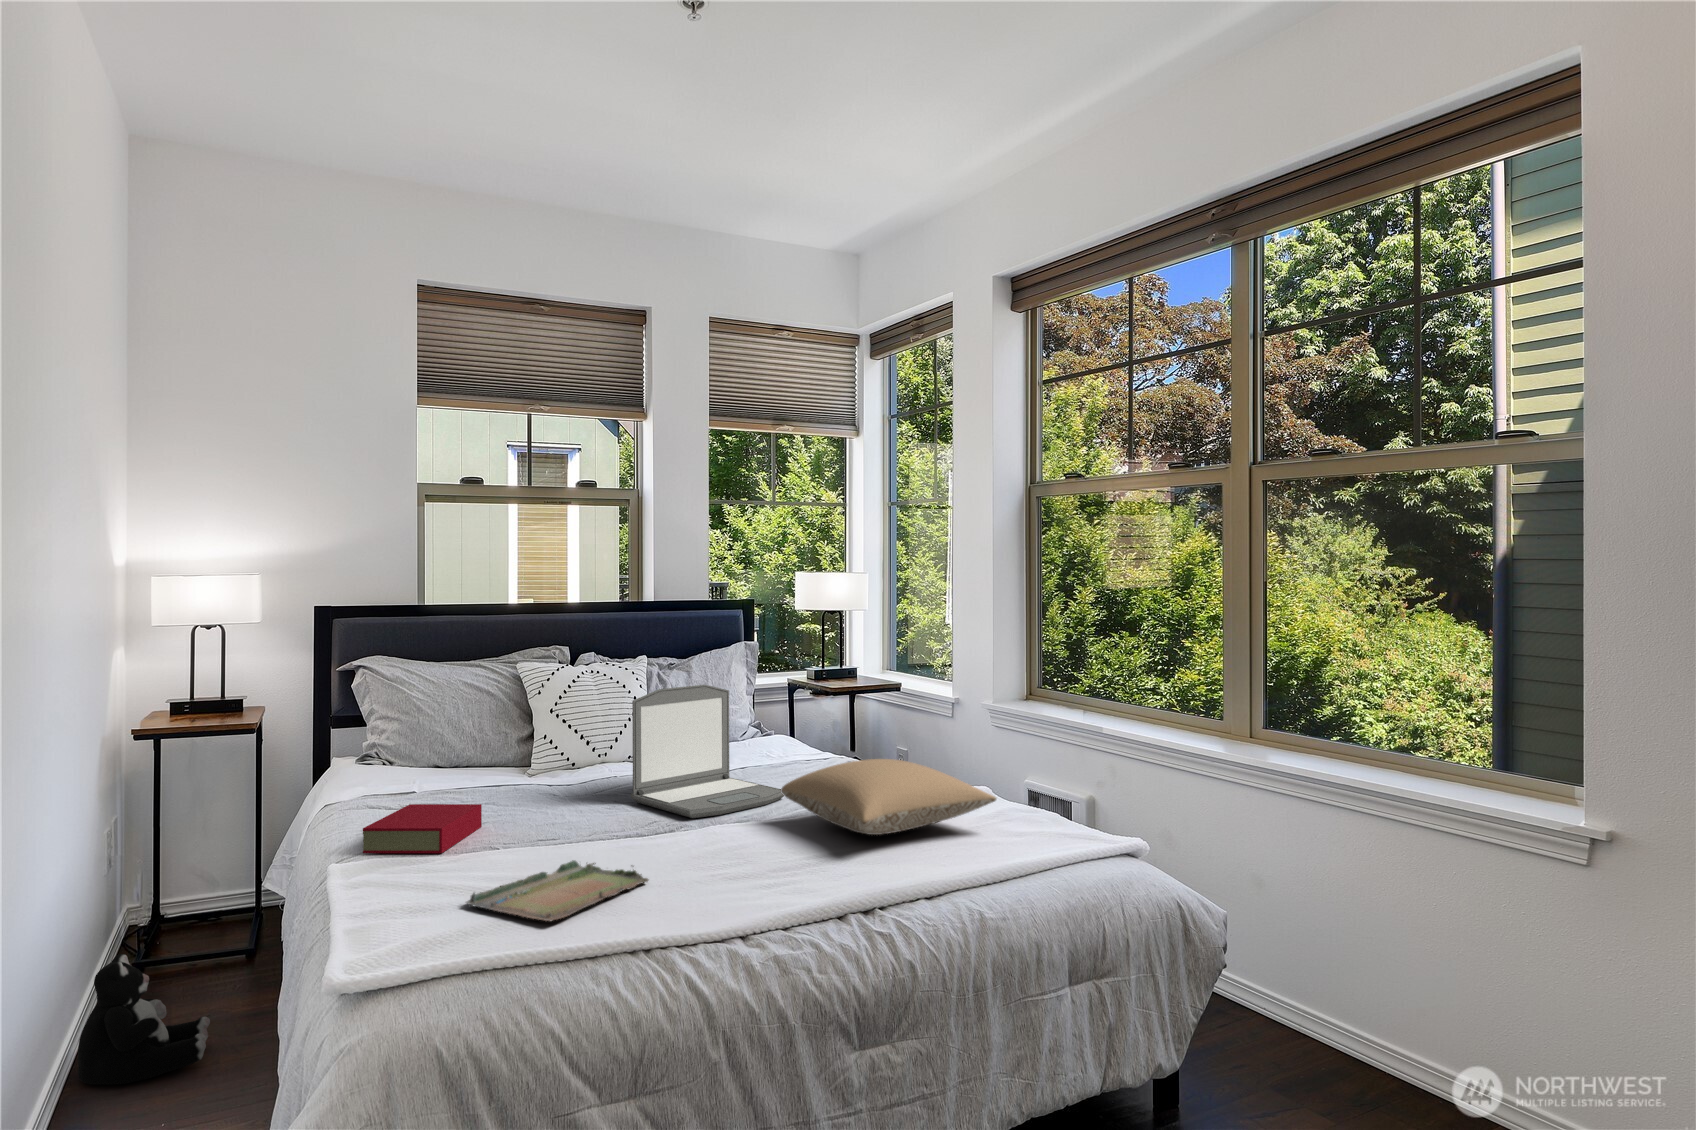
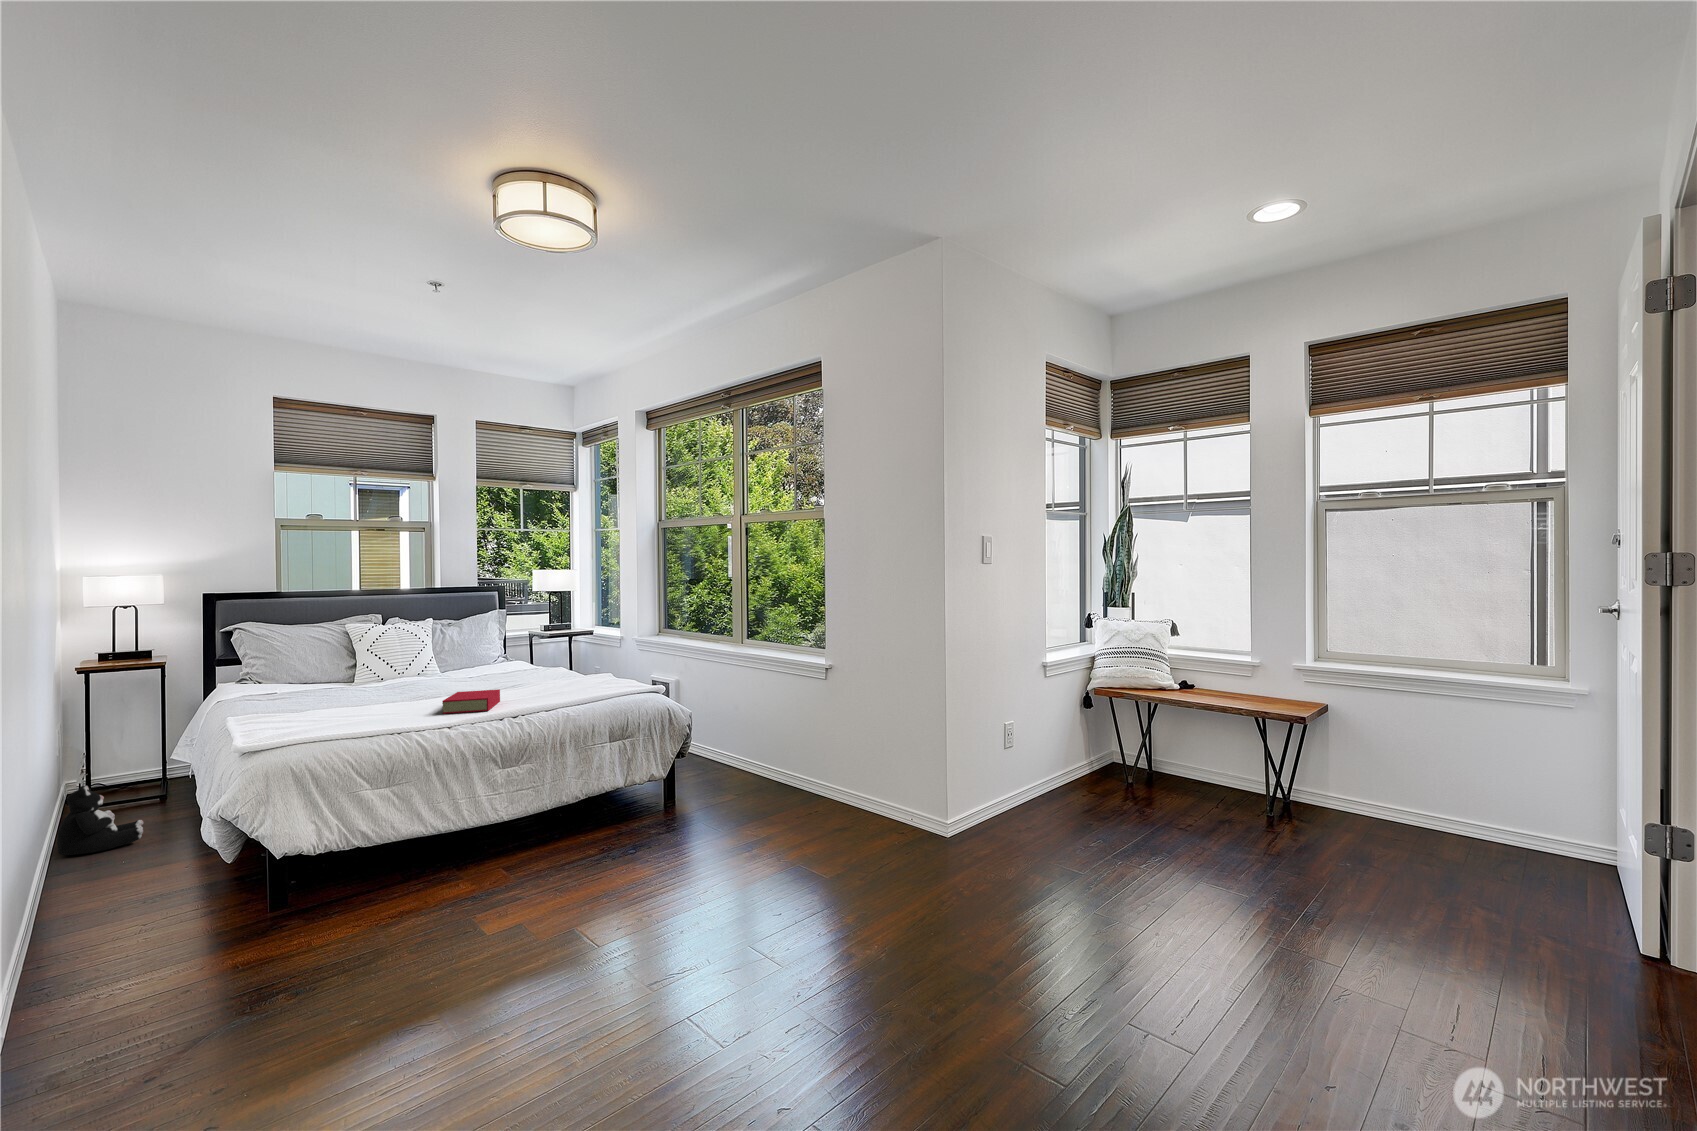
laptop: present [630,685,784,818] -> none [409,628,499,692]
pillow: present [781,759,996,835] -> none [489,657,596,691]
book: present [363,804,482,853] -> present [442,689,500,714]
tray: present [466,860,648,921] -> none [306,704,407,726]

